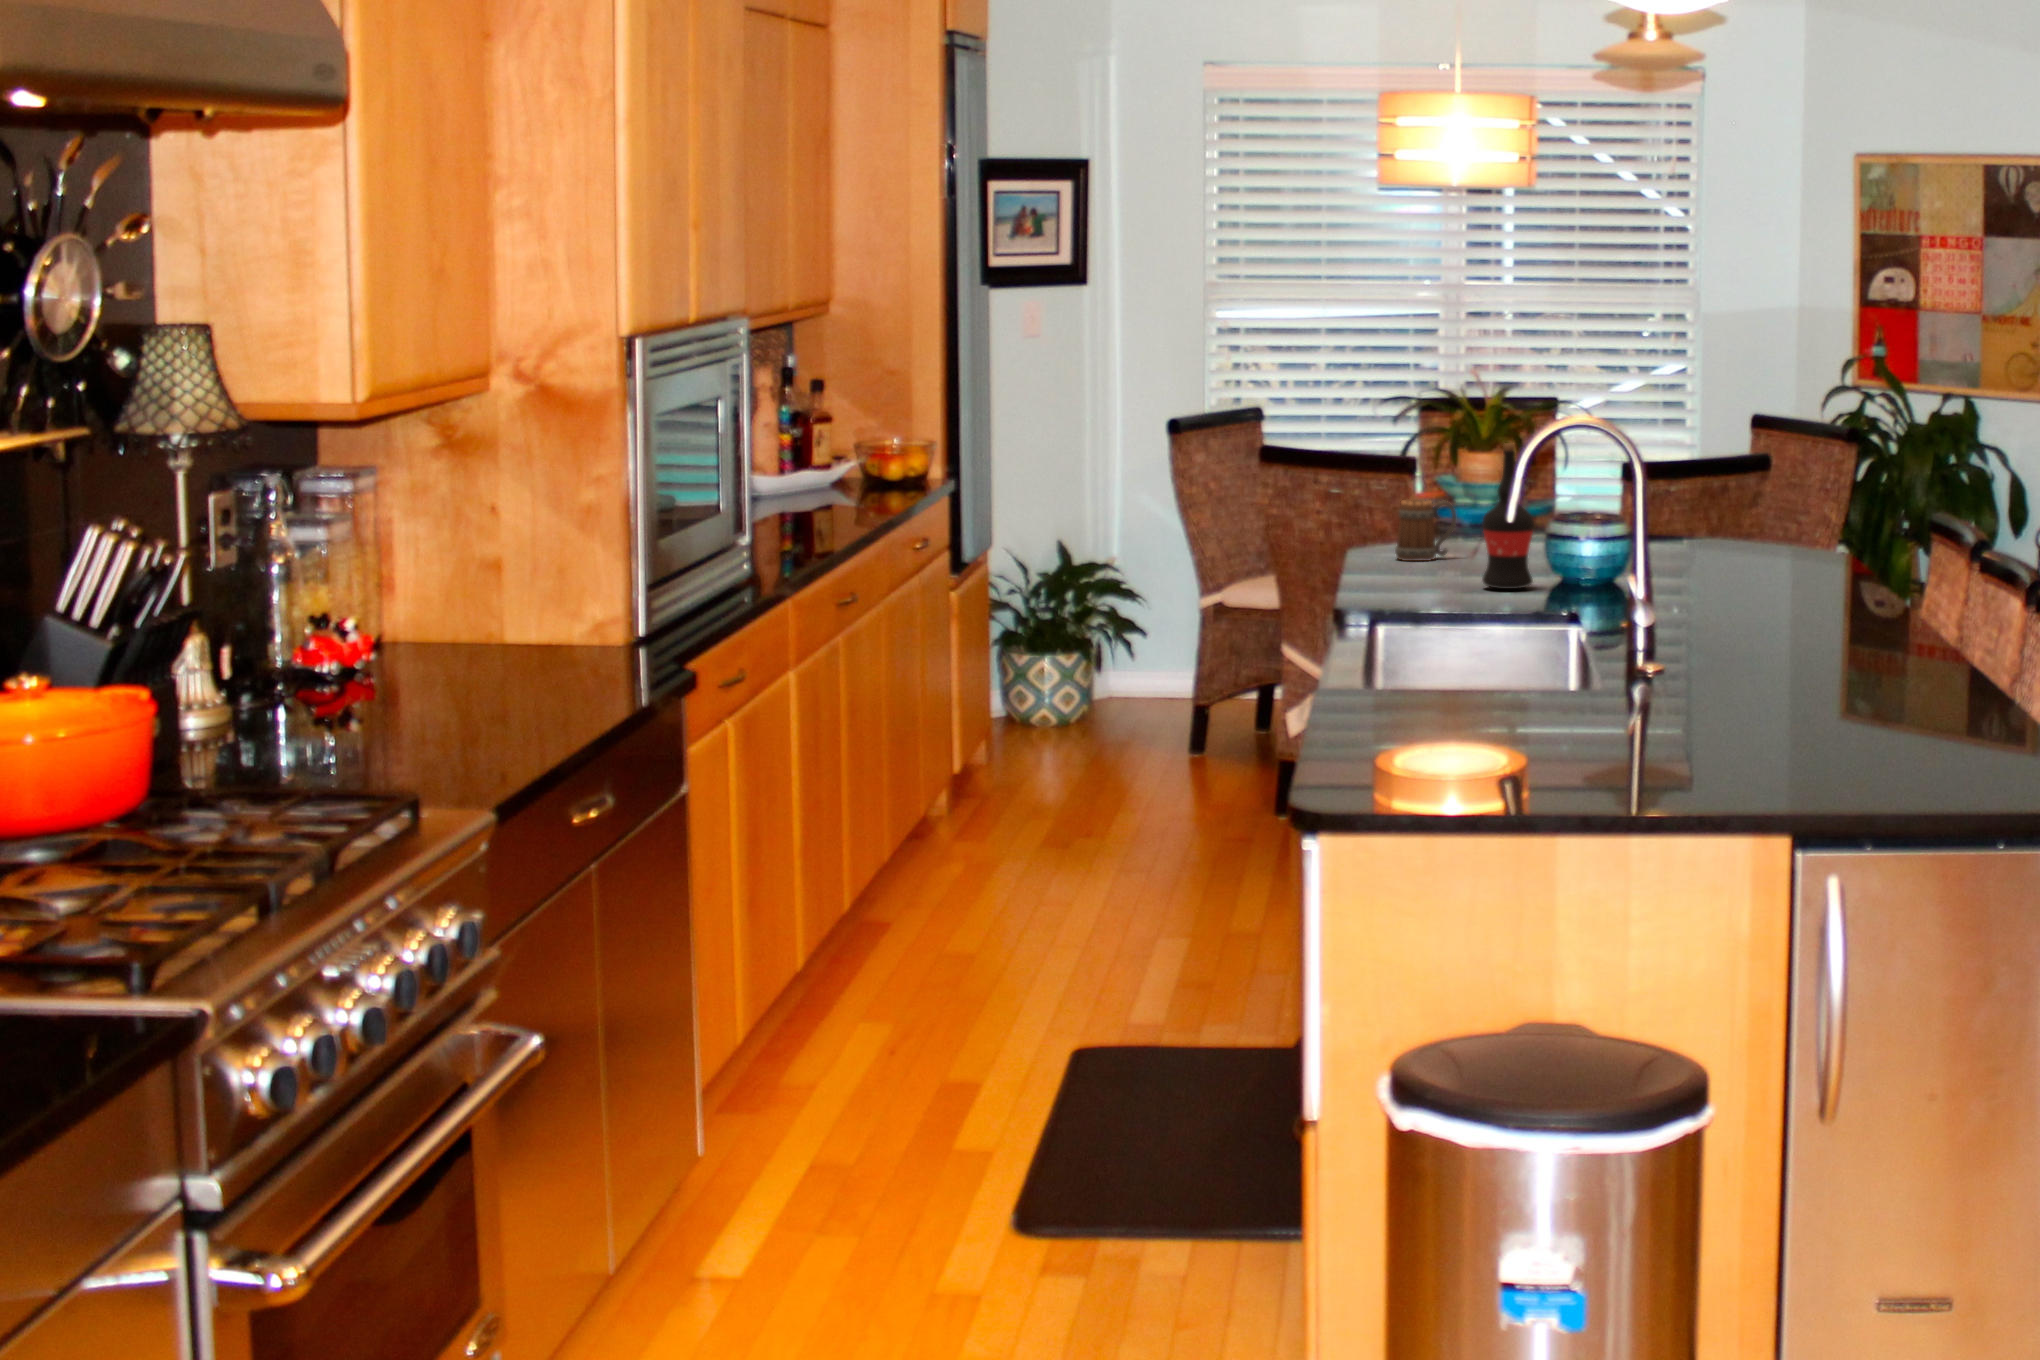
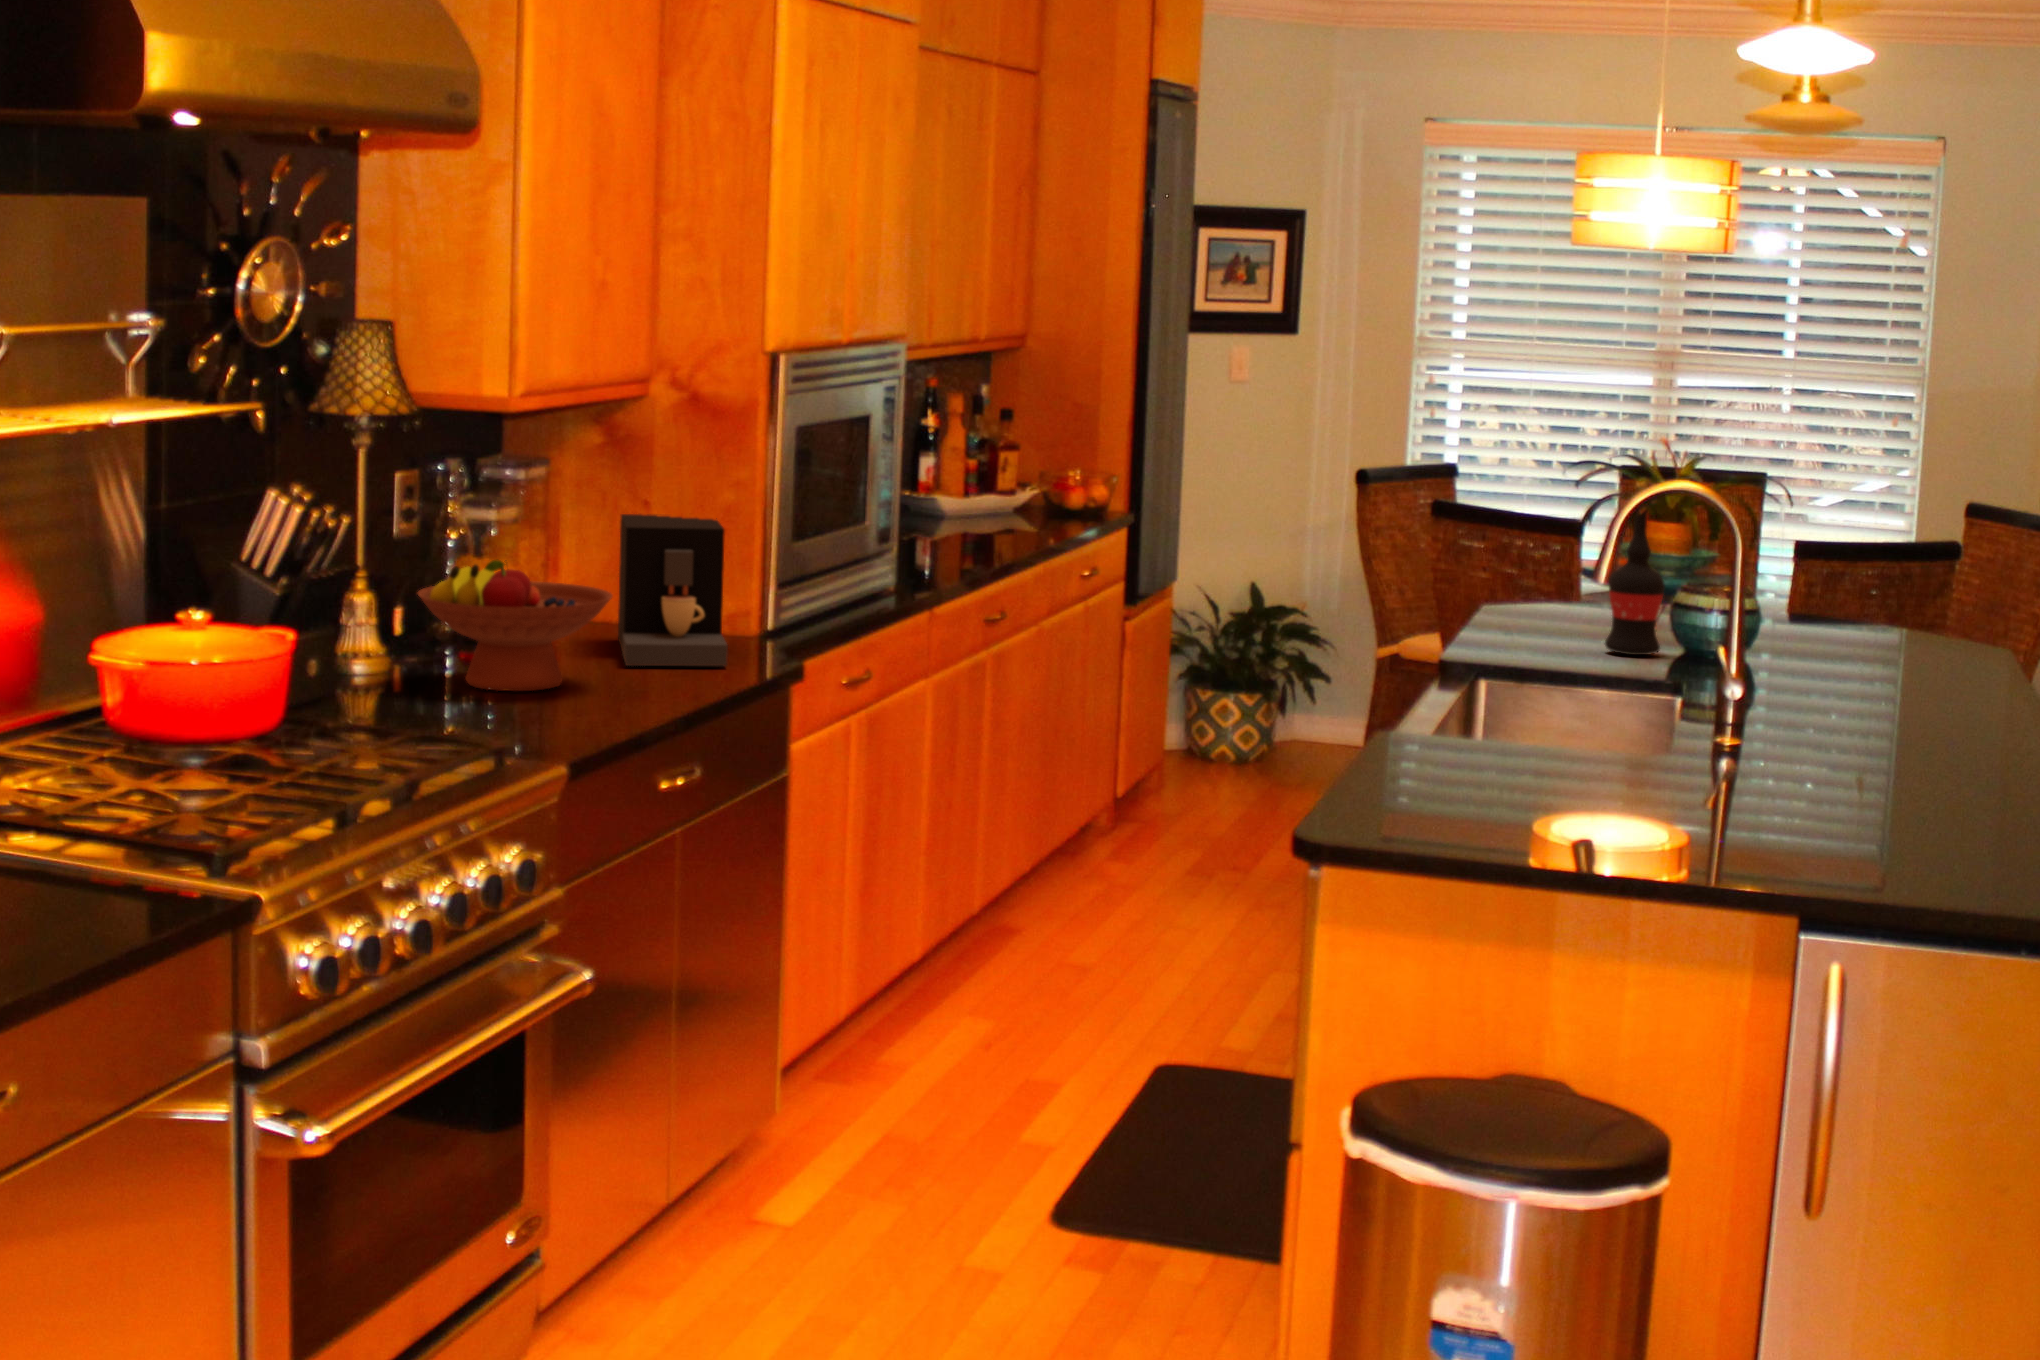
mug: present [1395,499,1456,561] -> none [1535,557,1604,622]
coffee maker: none [468,517,621,690] -> present [618,514,728,666]
fruit bowl: none [260,585,500,733] -> present [418,559,612,691]

